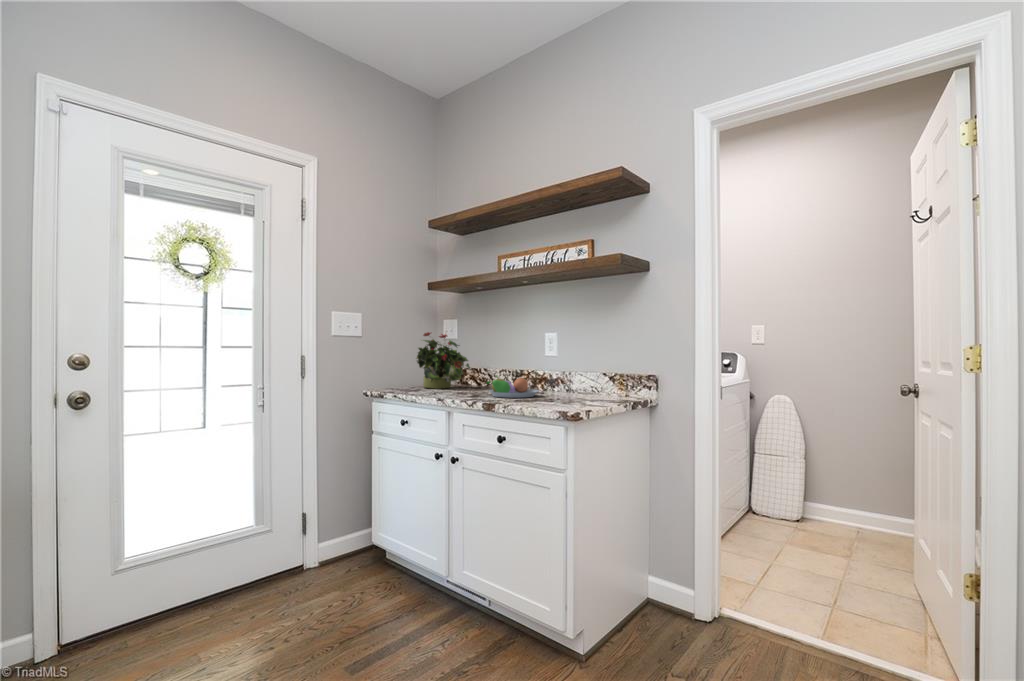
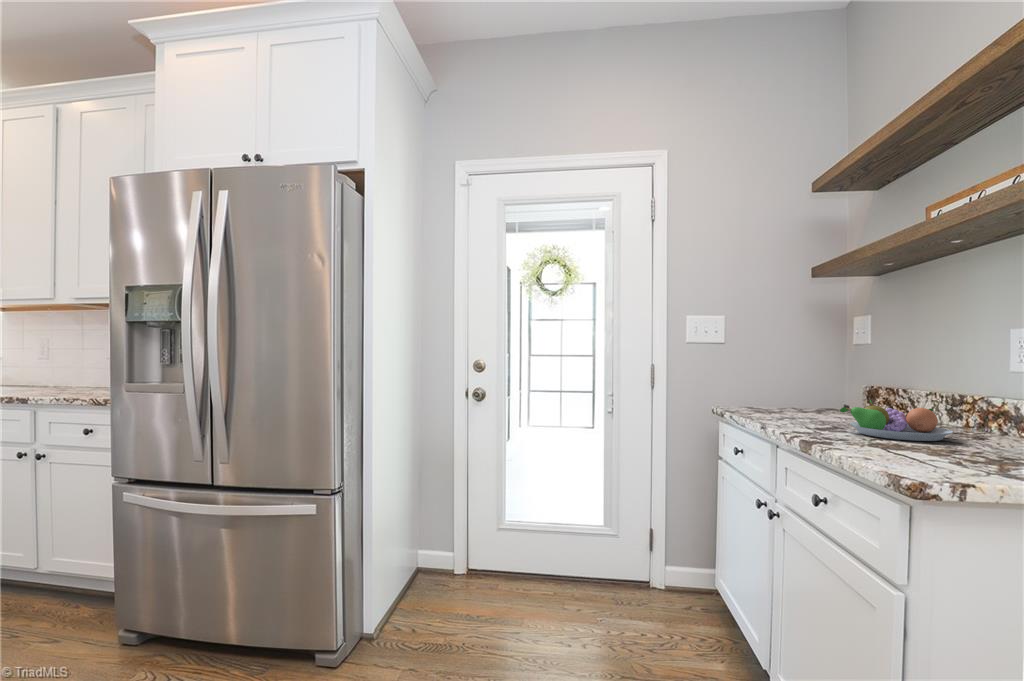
potted plant: present [417,332,470,389] -> none [777,336,871,413]

